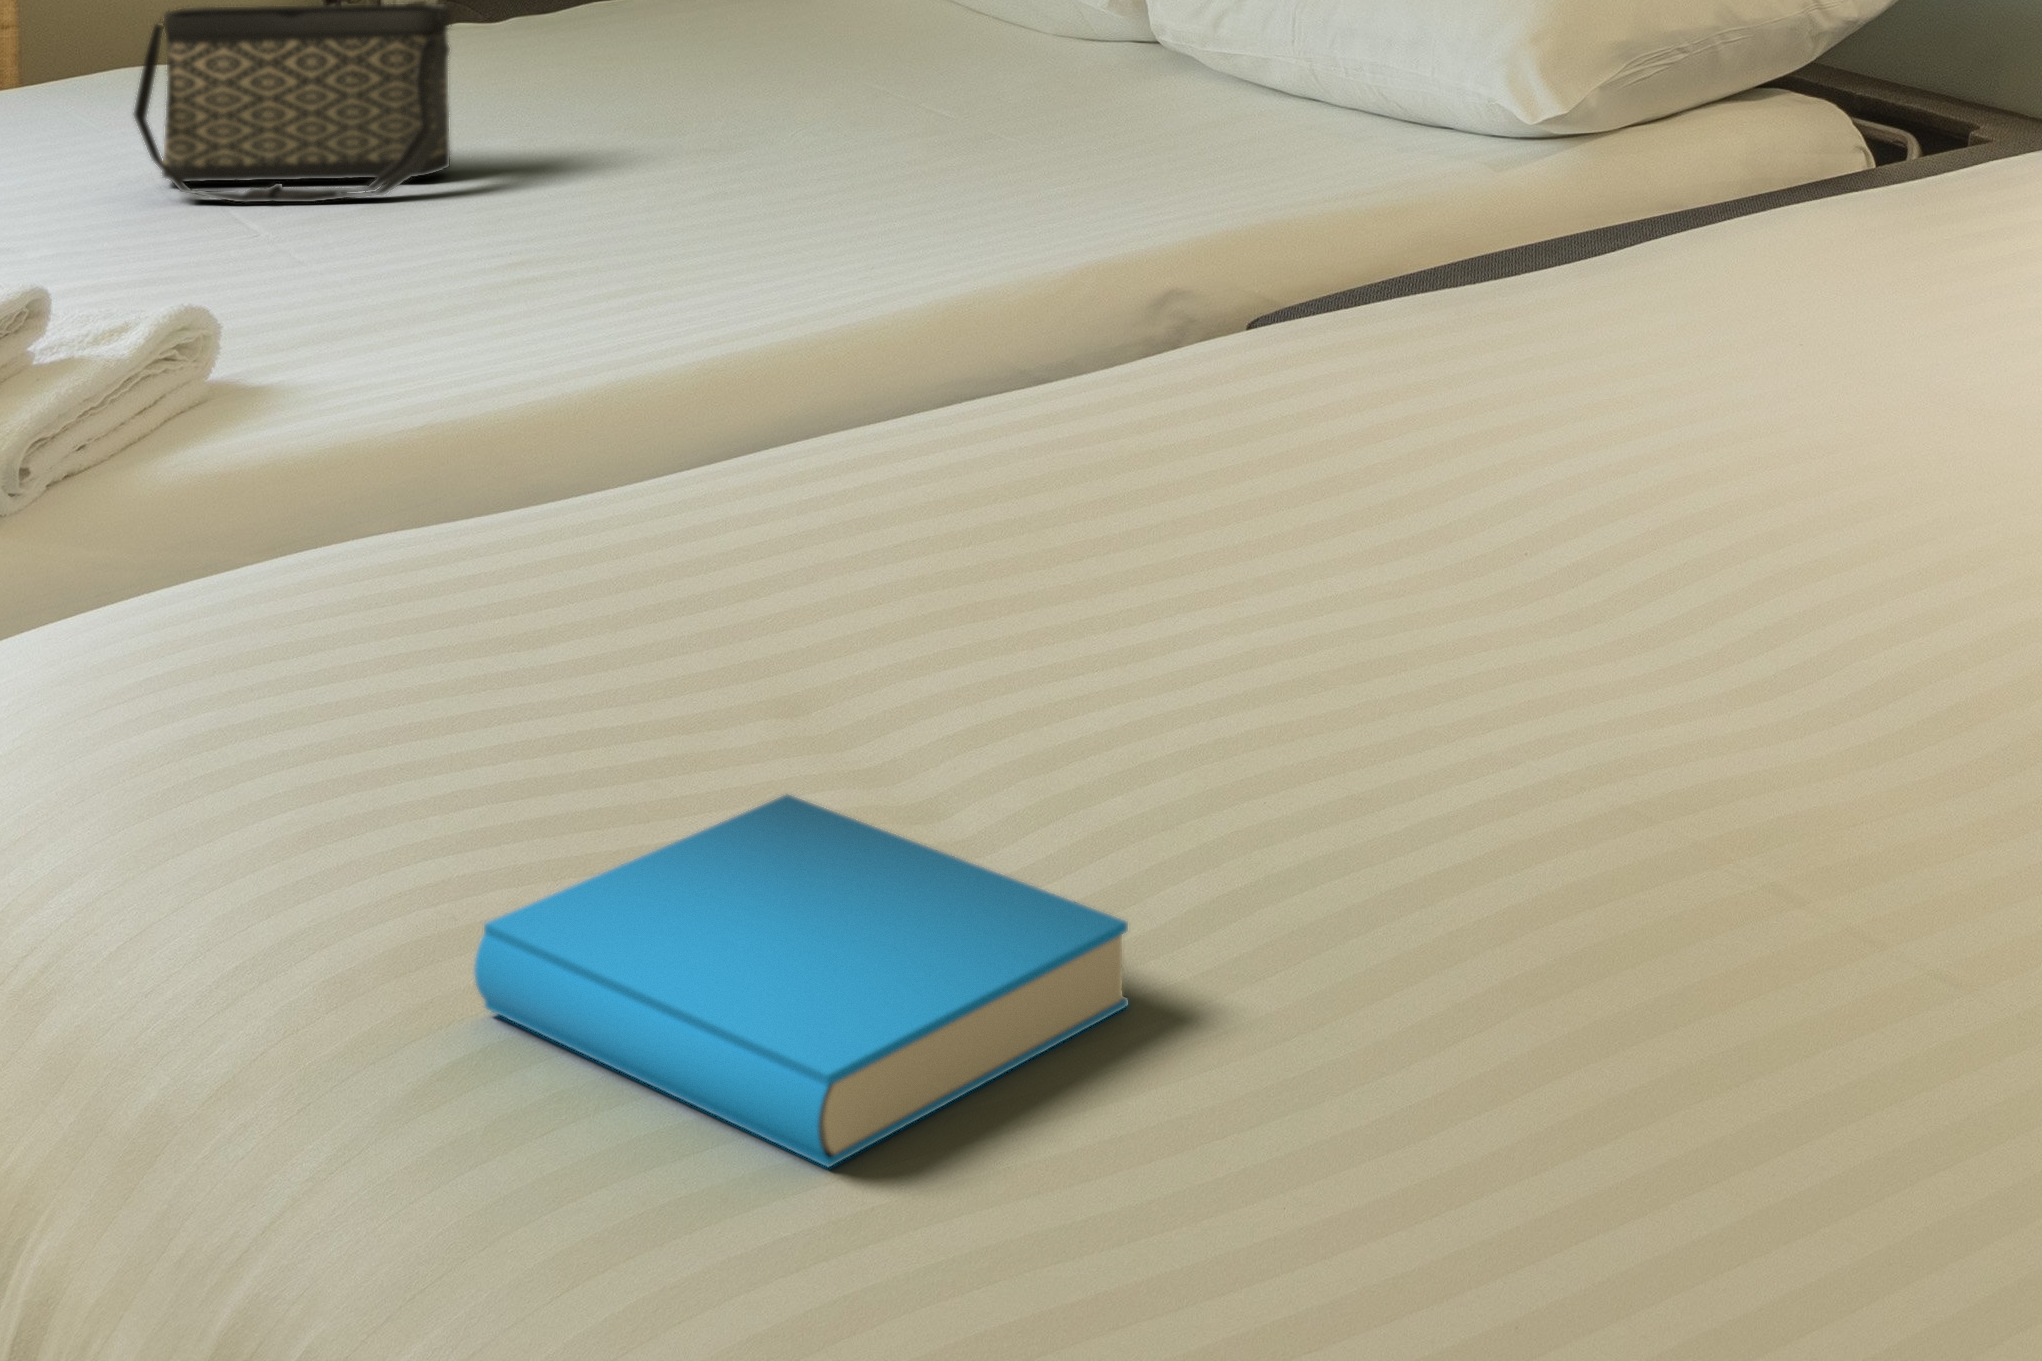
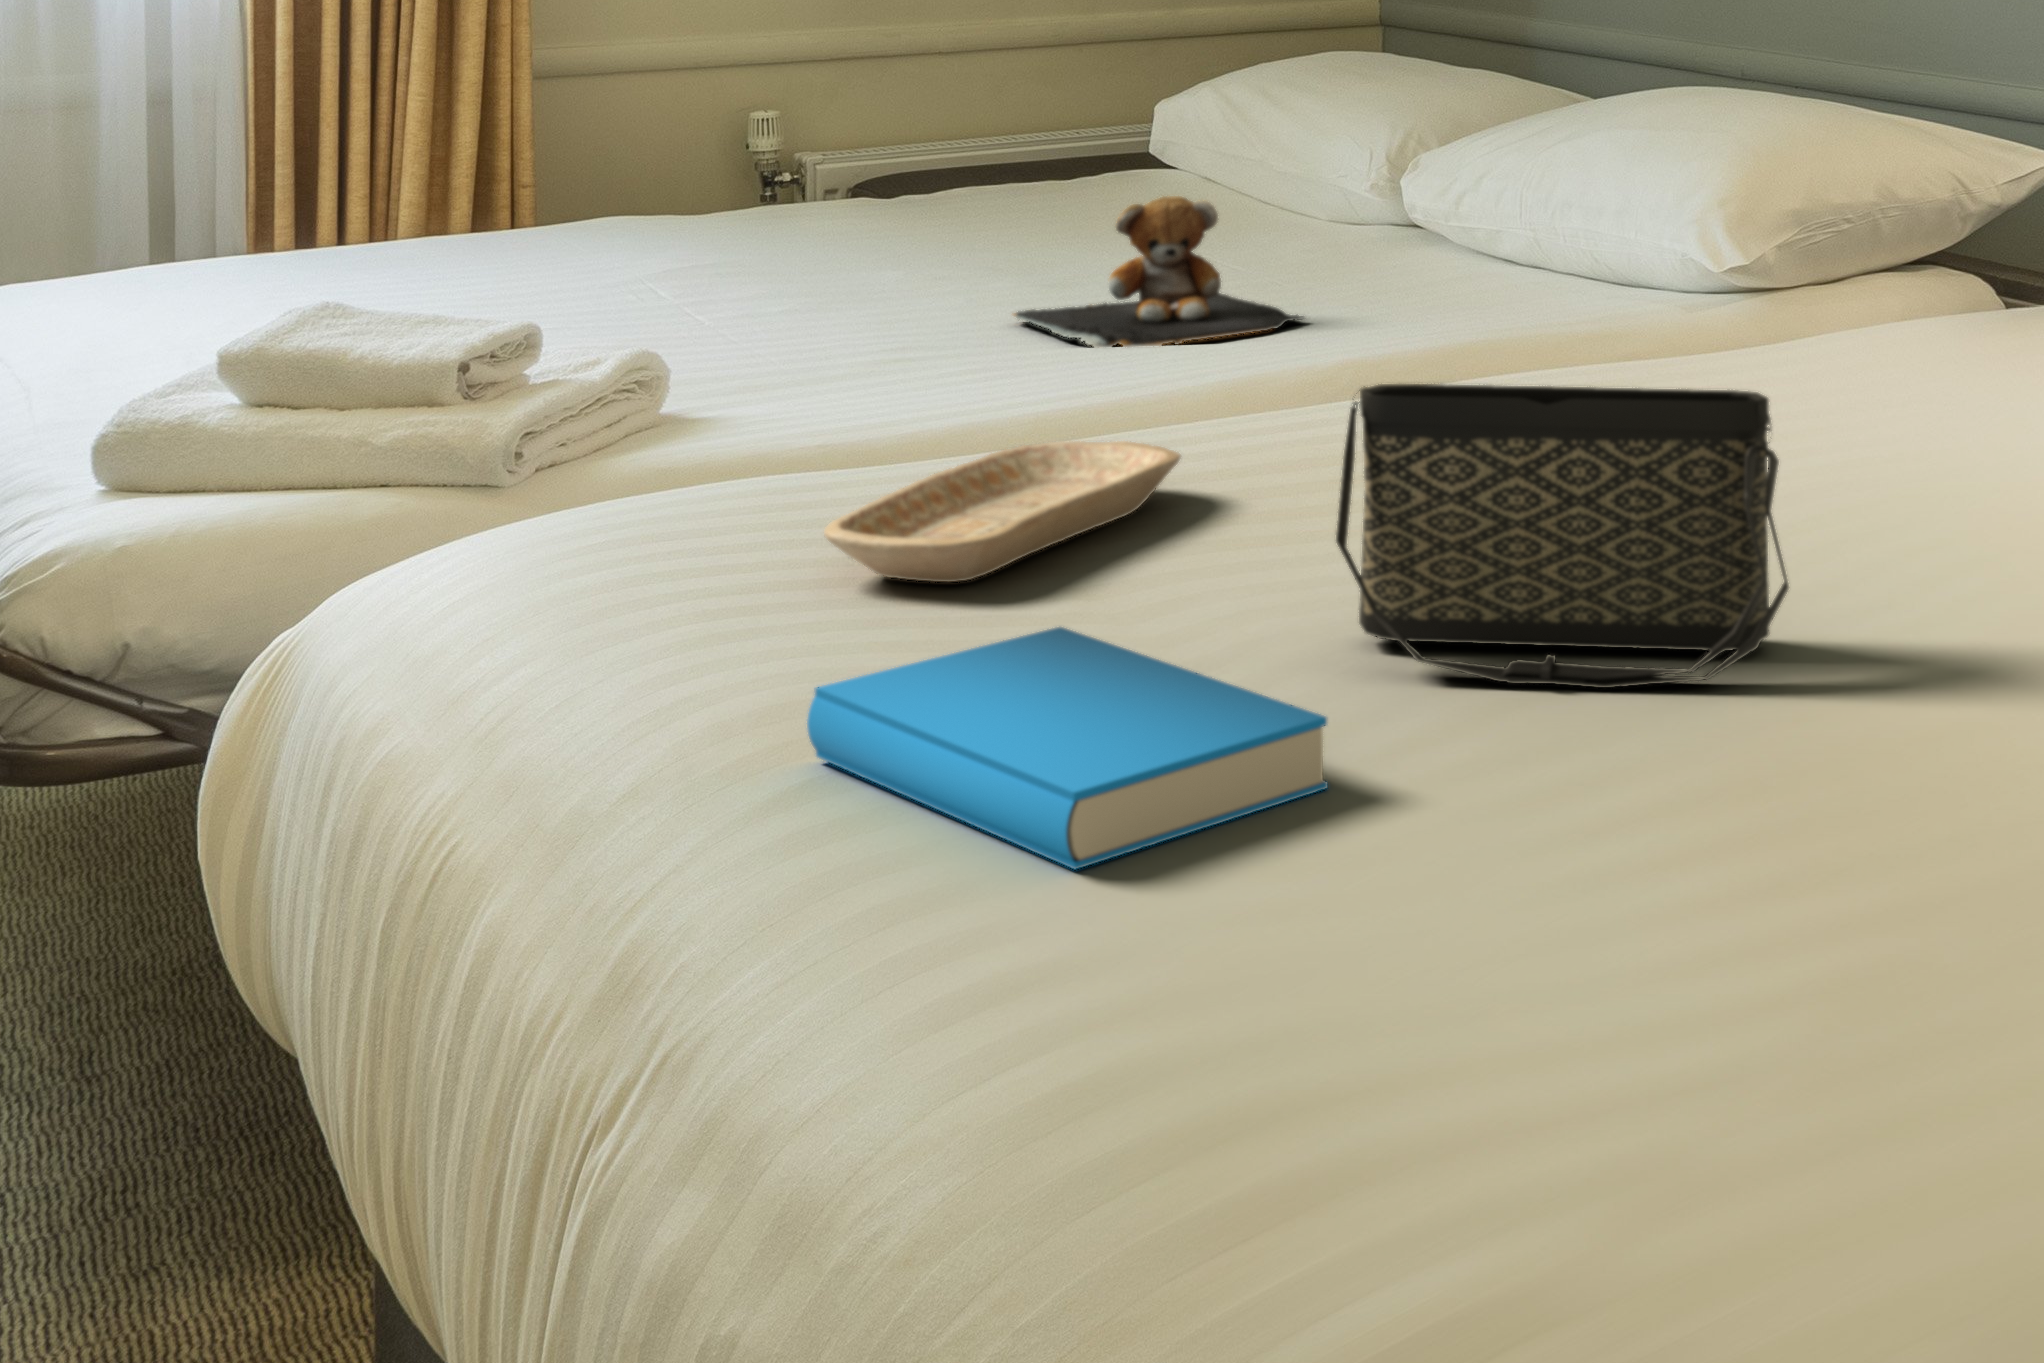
handbag: present [133,4,452,202] -> present [1336,384,1789,688]
teddy bear: none [669,64,1044,271] -> present [1014,196,1304,348]
tray: none [469,465,914,698] -> present [824,441,1181,582]

